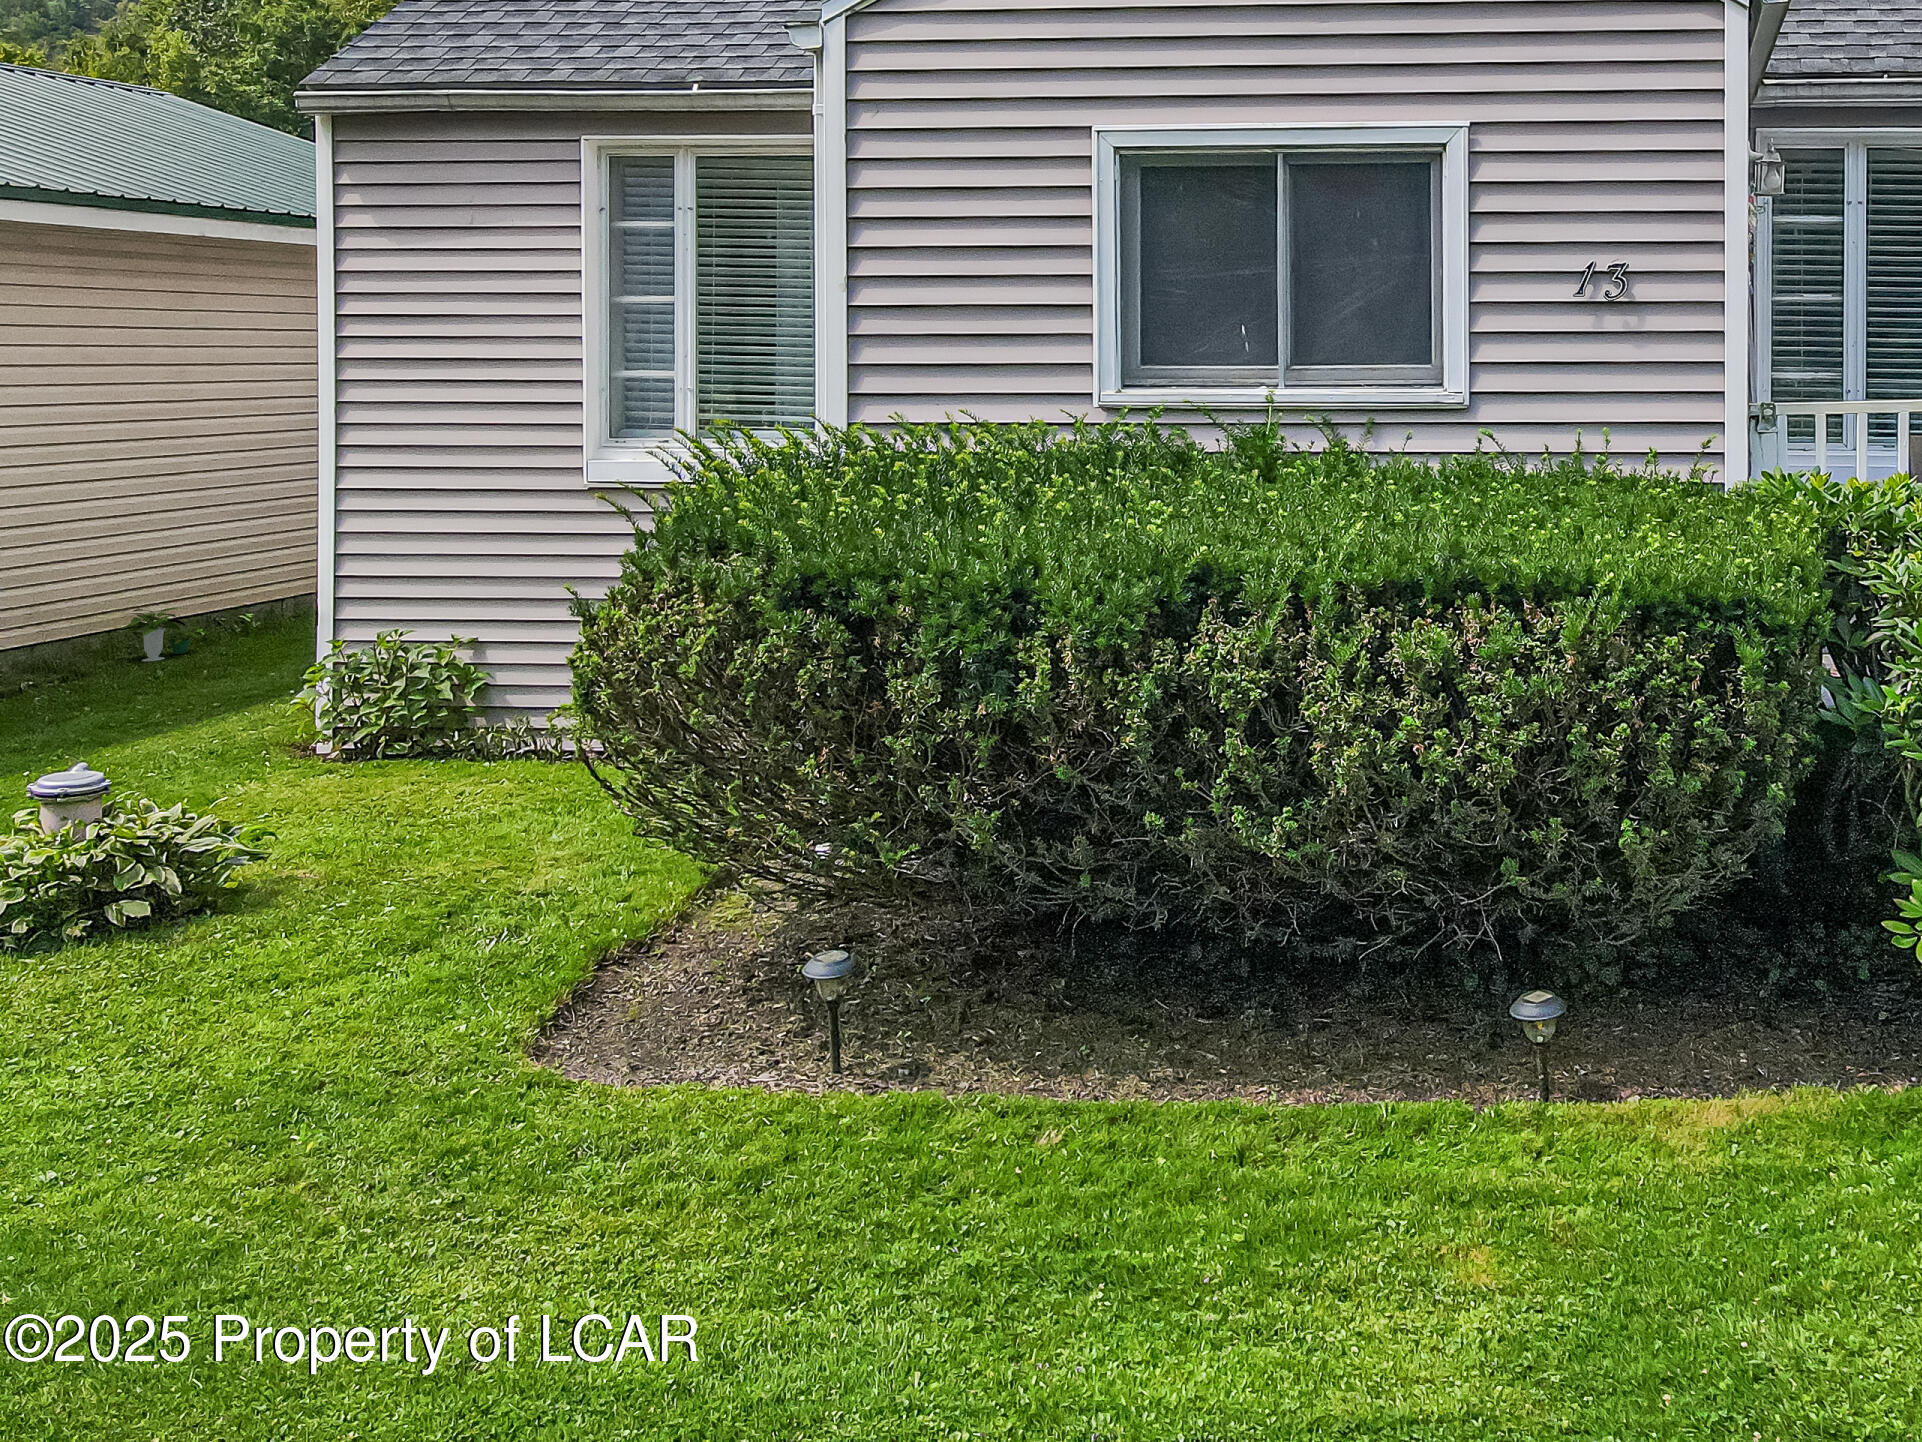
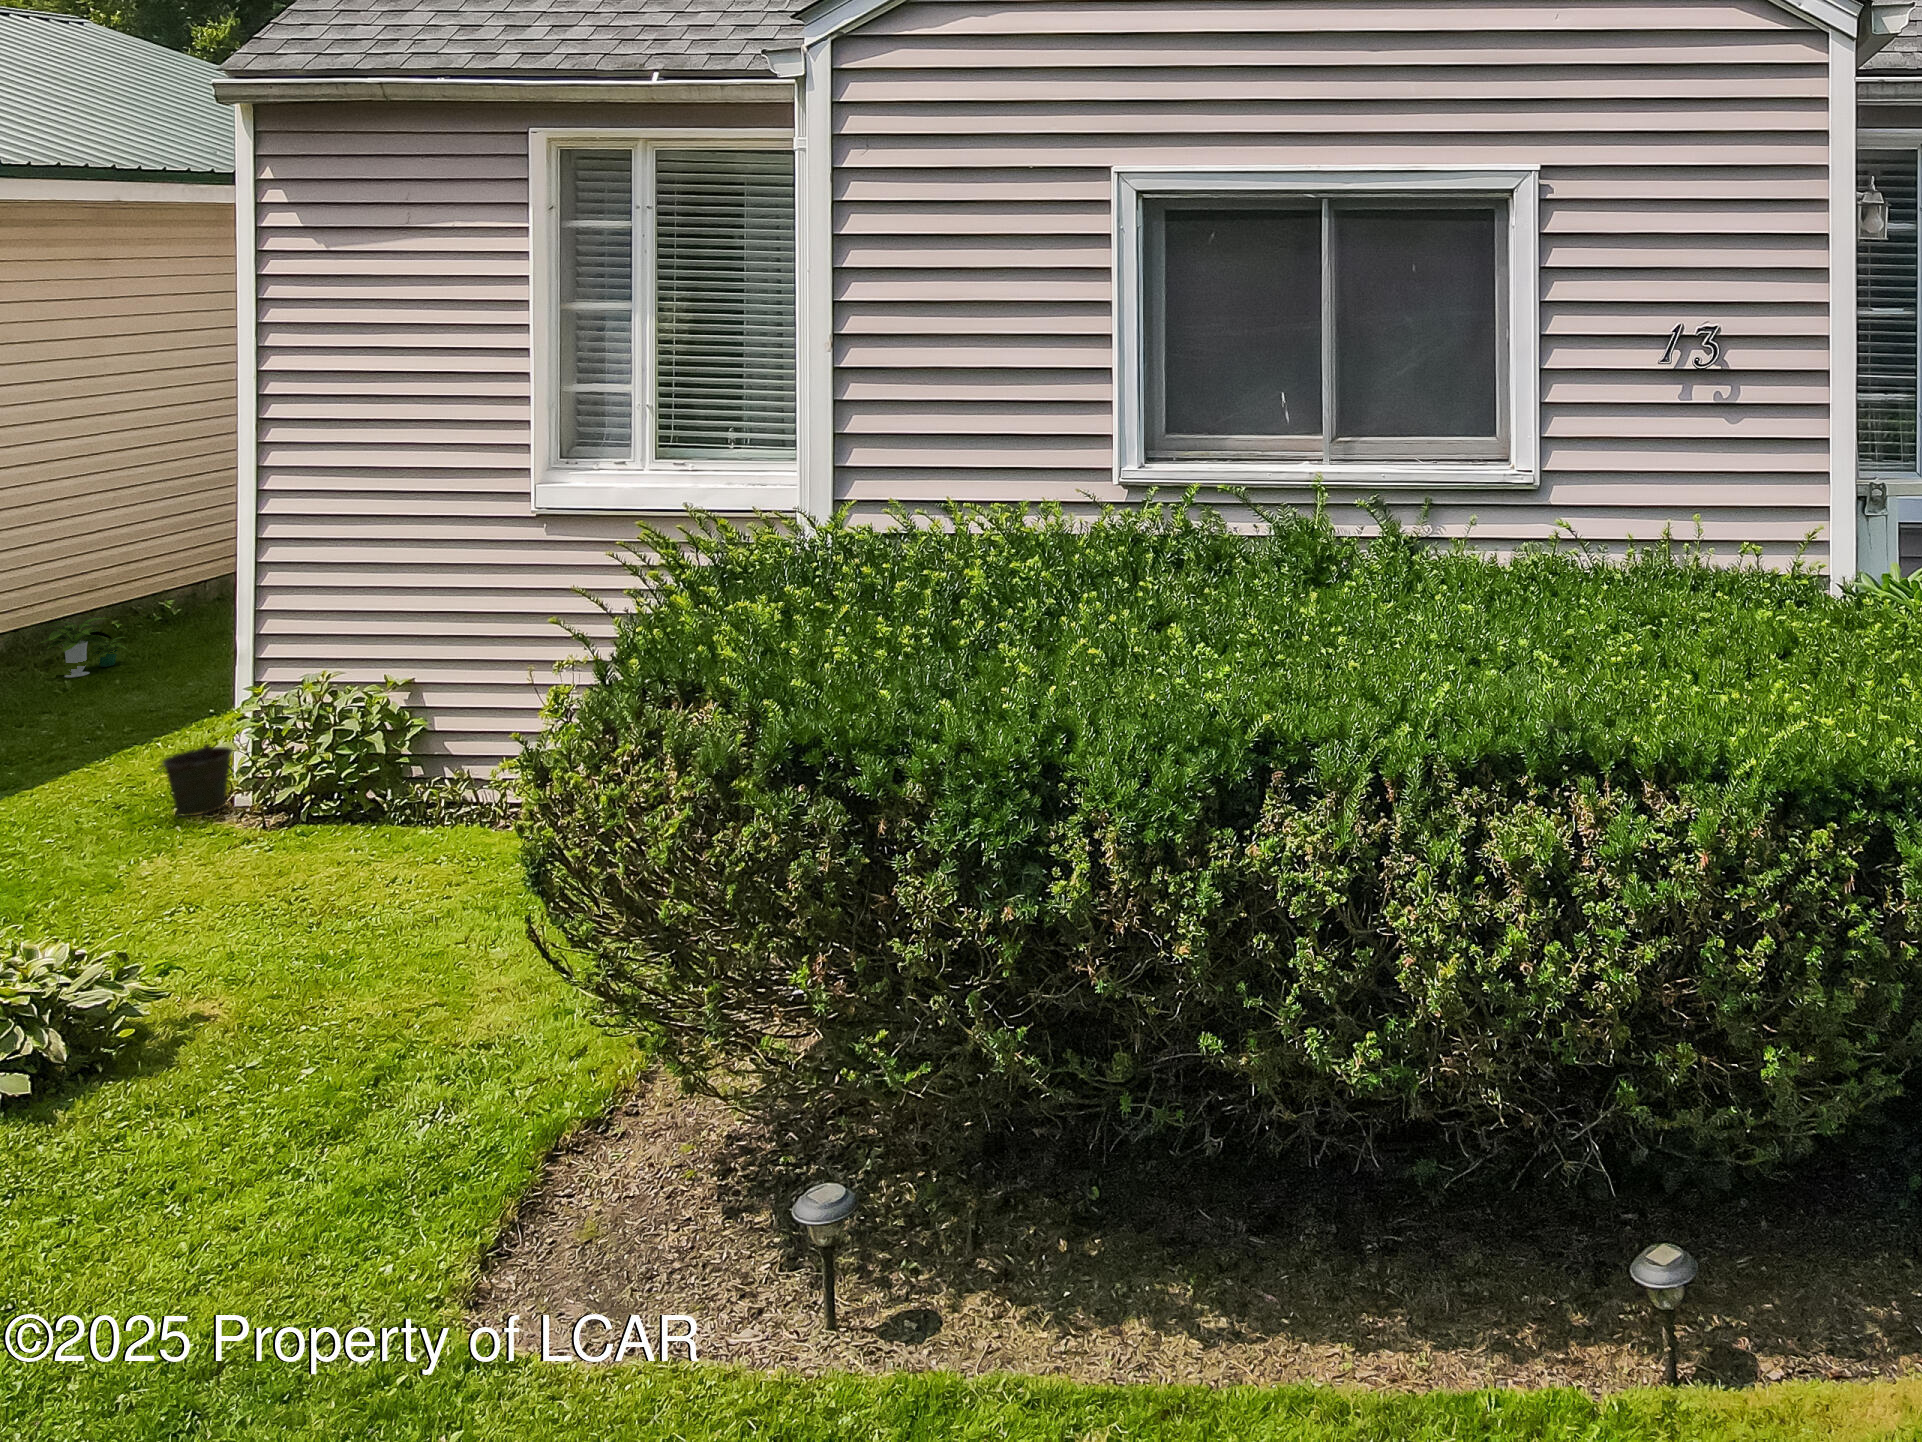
bucket: none [240,693,308,756] -> present [159,744,233,816]

